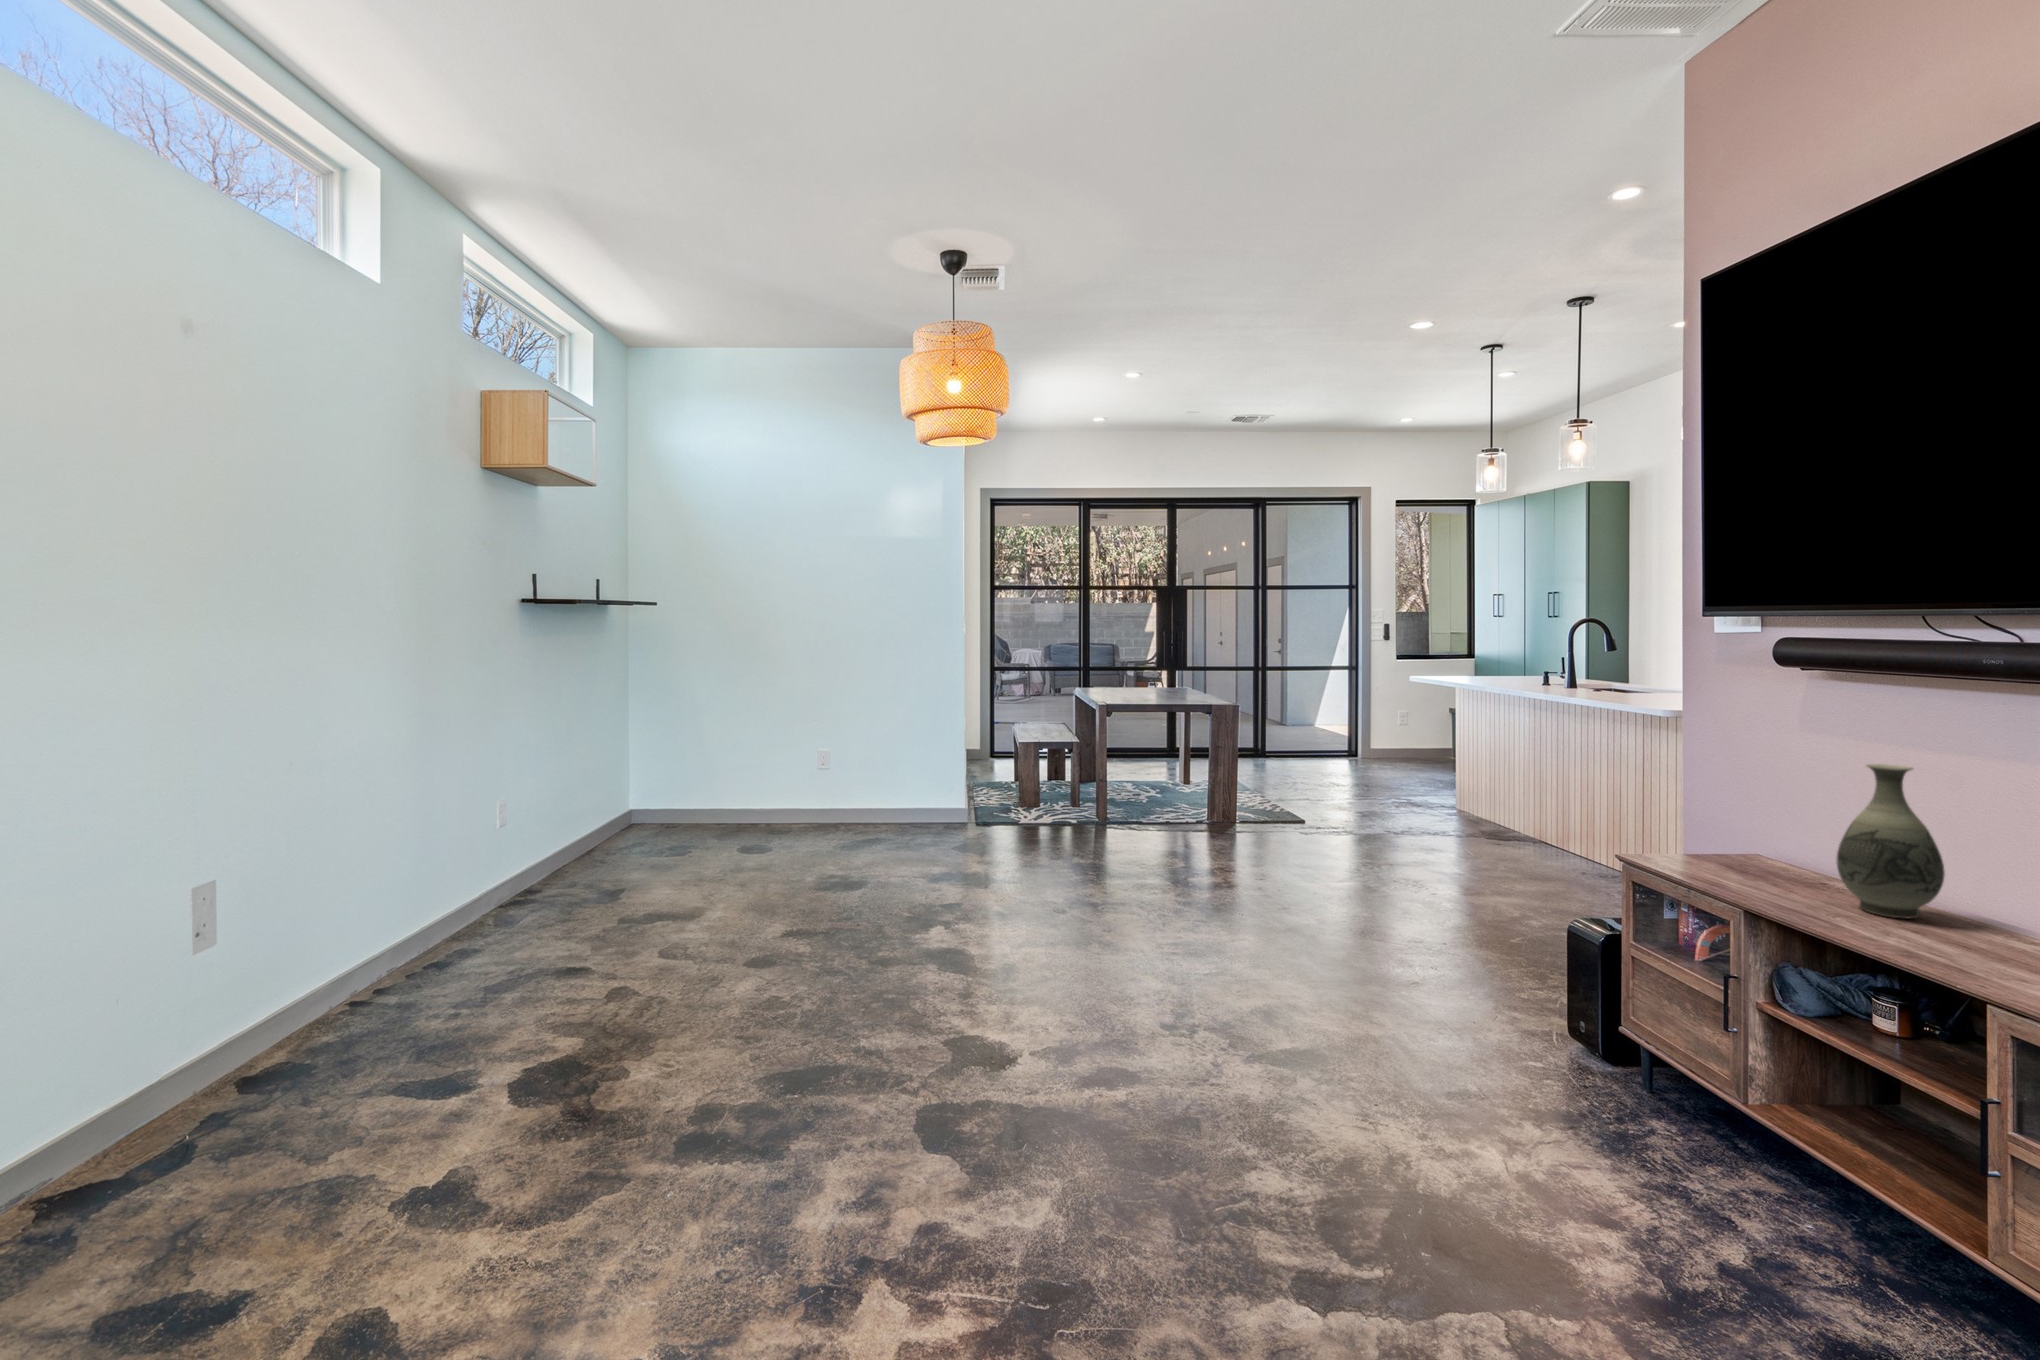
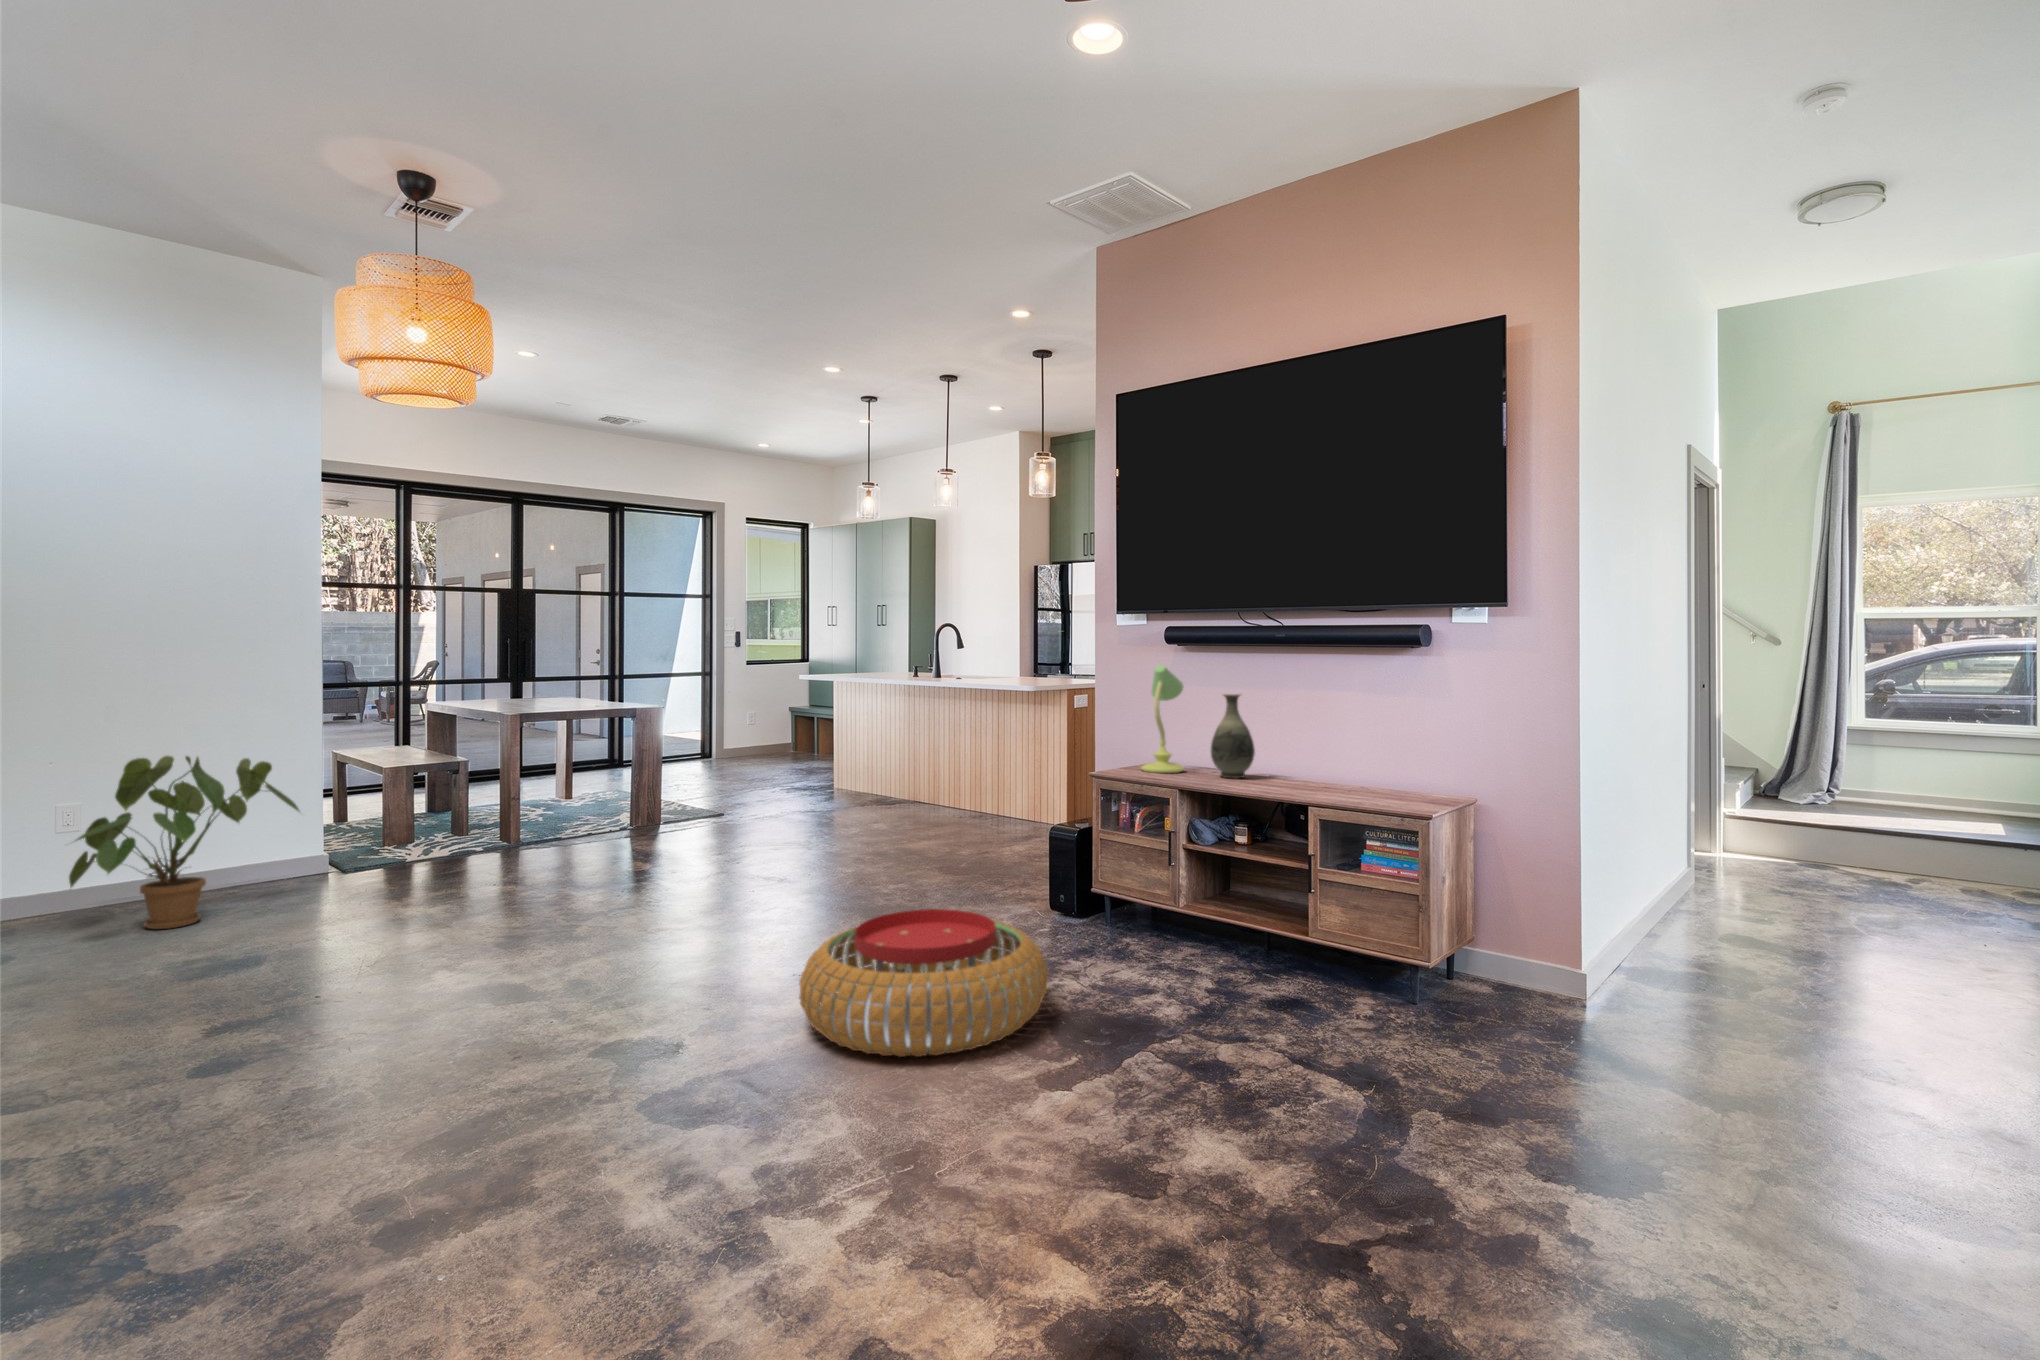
table lamp: none [1711,704,1808,883] -> present [1141,665,1184,773]
house plant: none [813,722,937,845] -> present [69,756,299,929]
pouf: none [1111,985,1426,1197] -> present [799,909,1047,1057]

